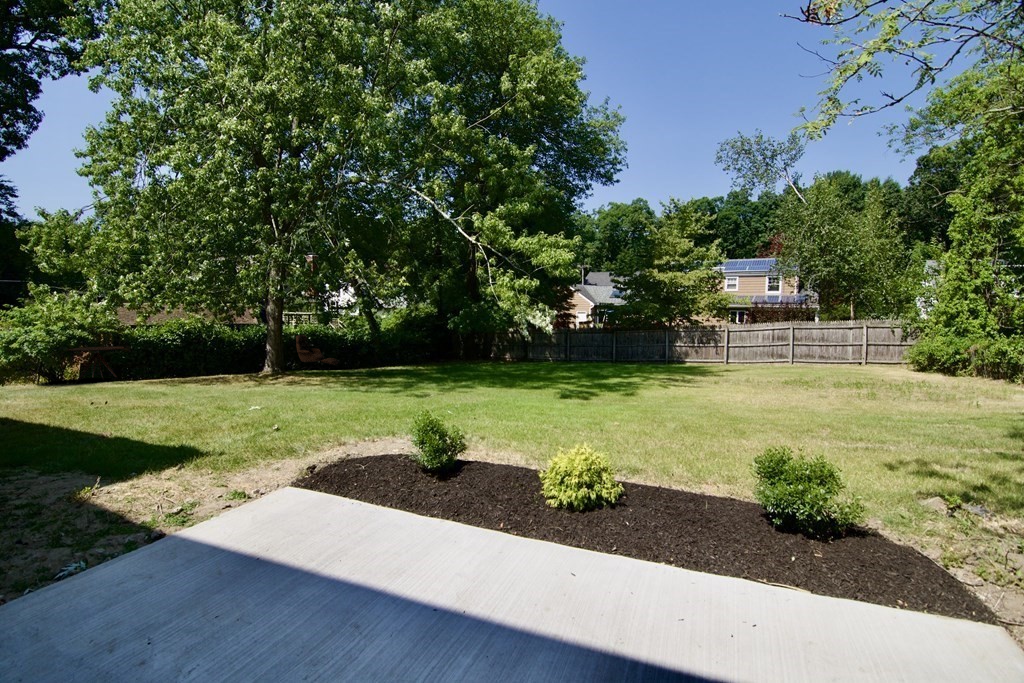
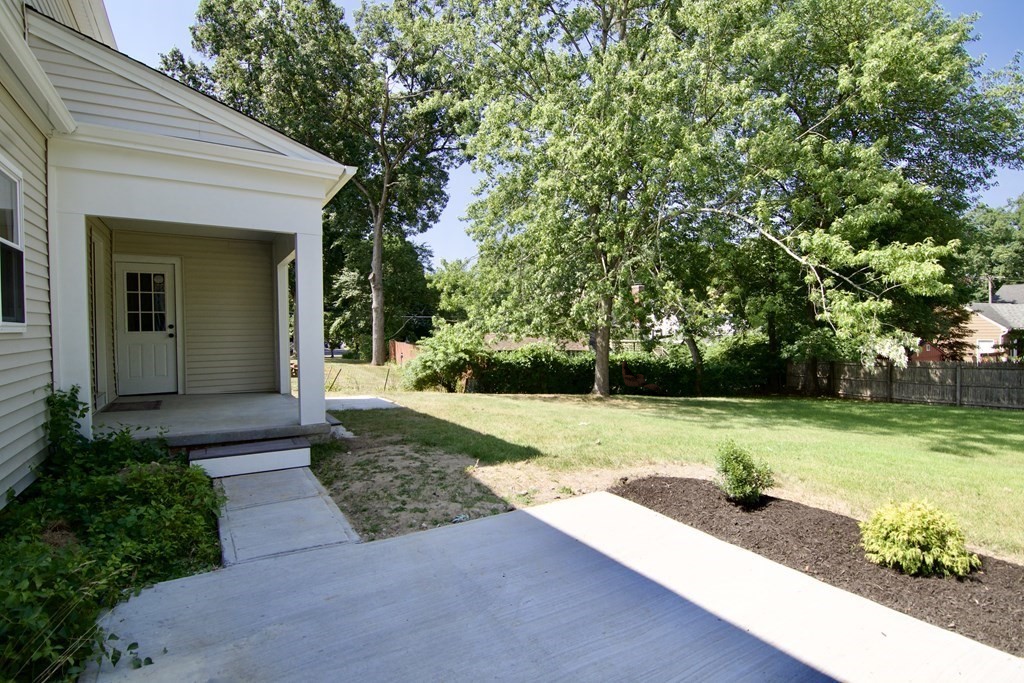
round table: present [67,347,124,381] -> none [459,365,494,391]

